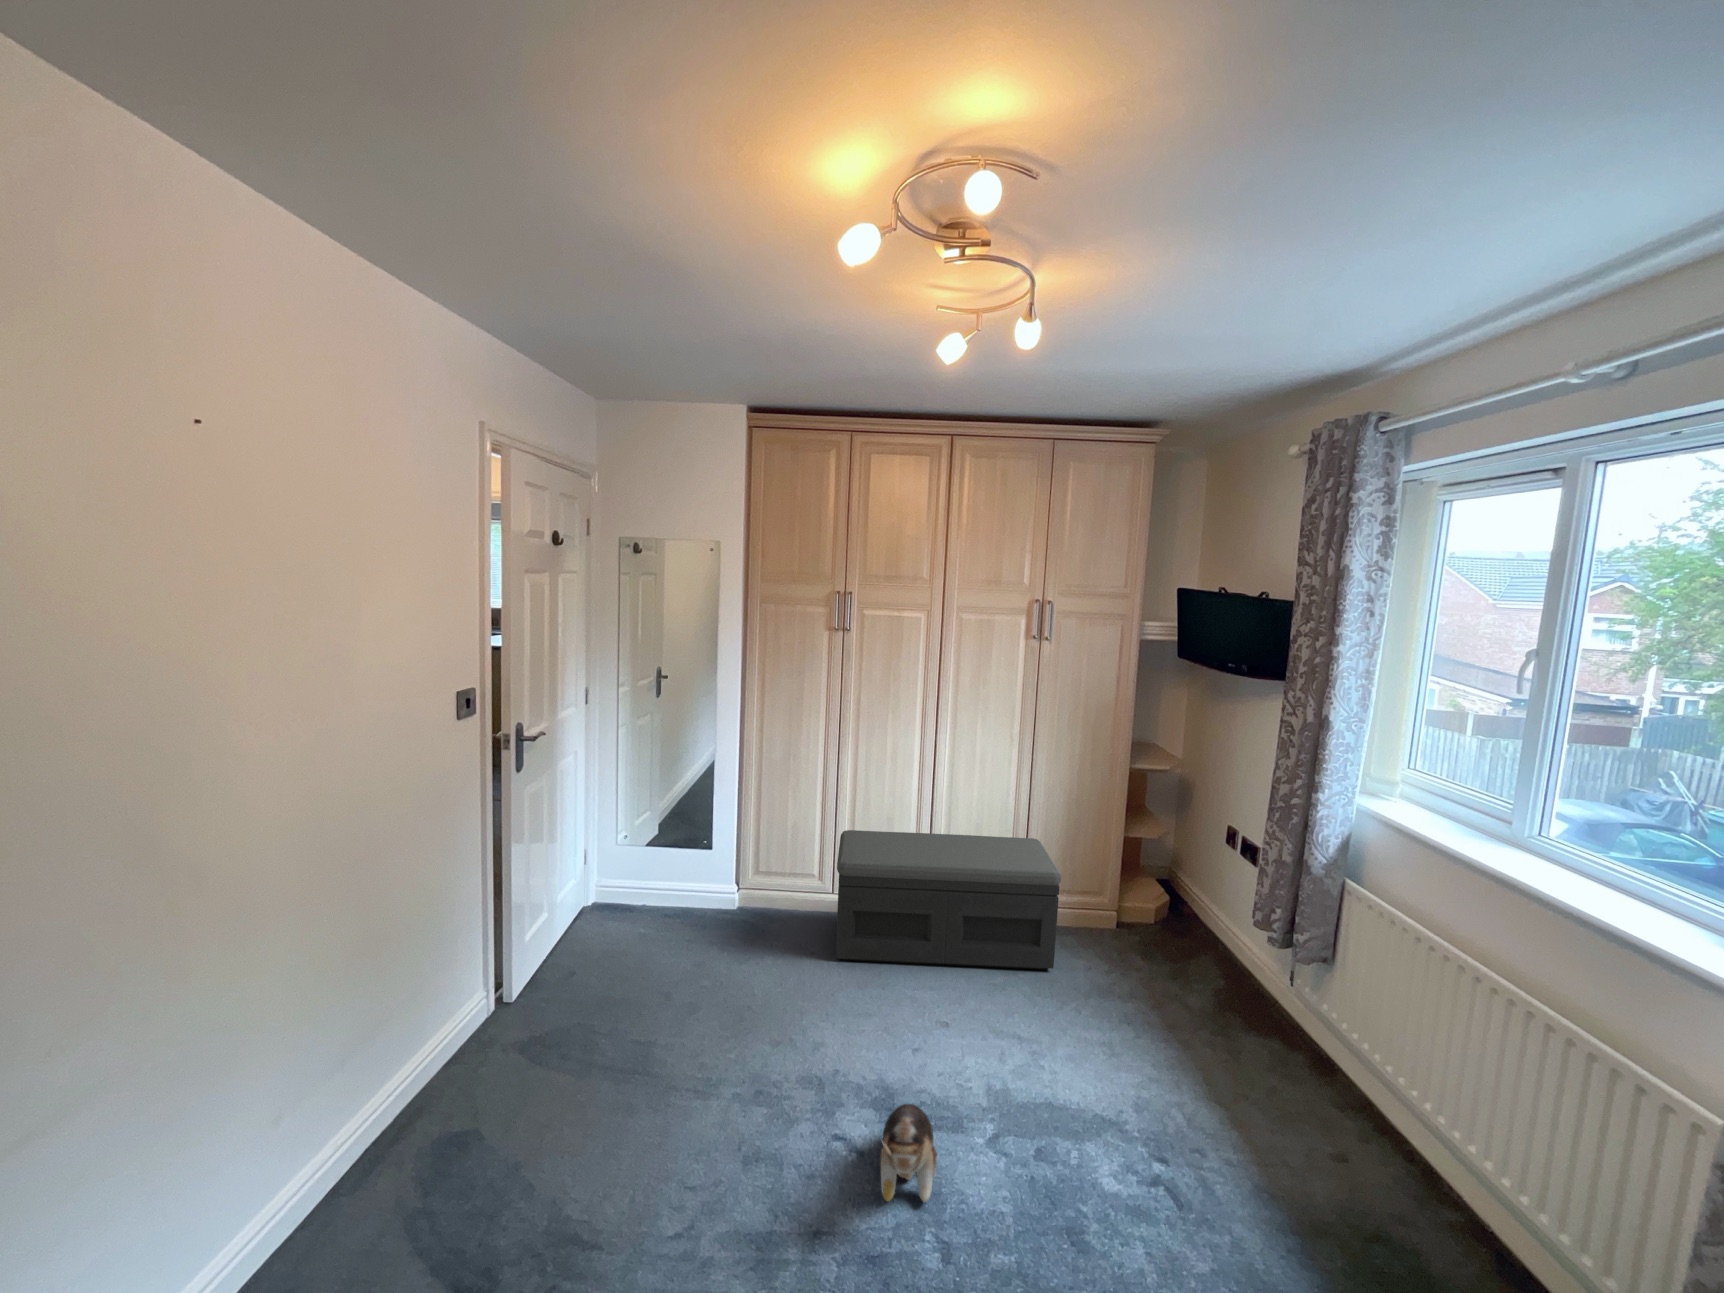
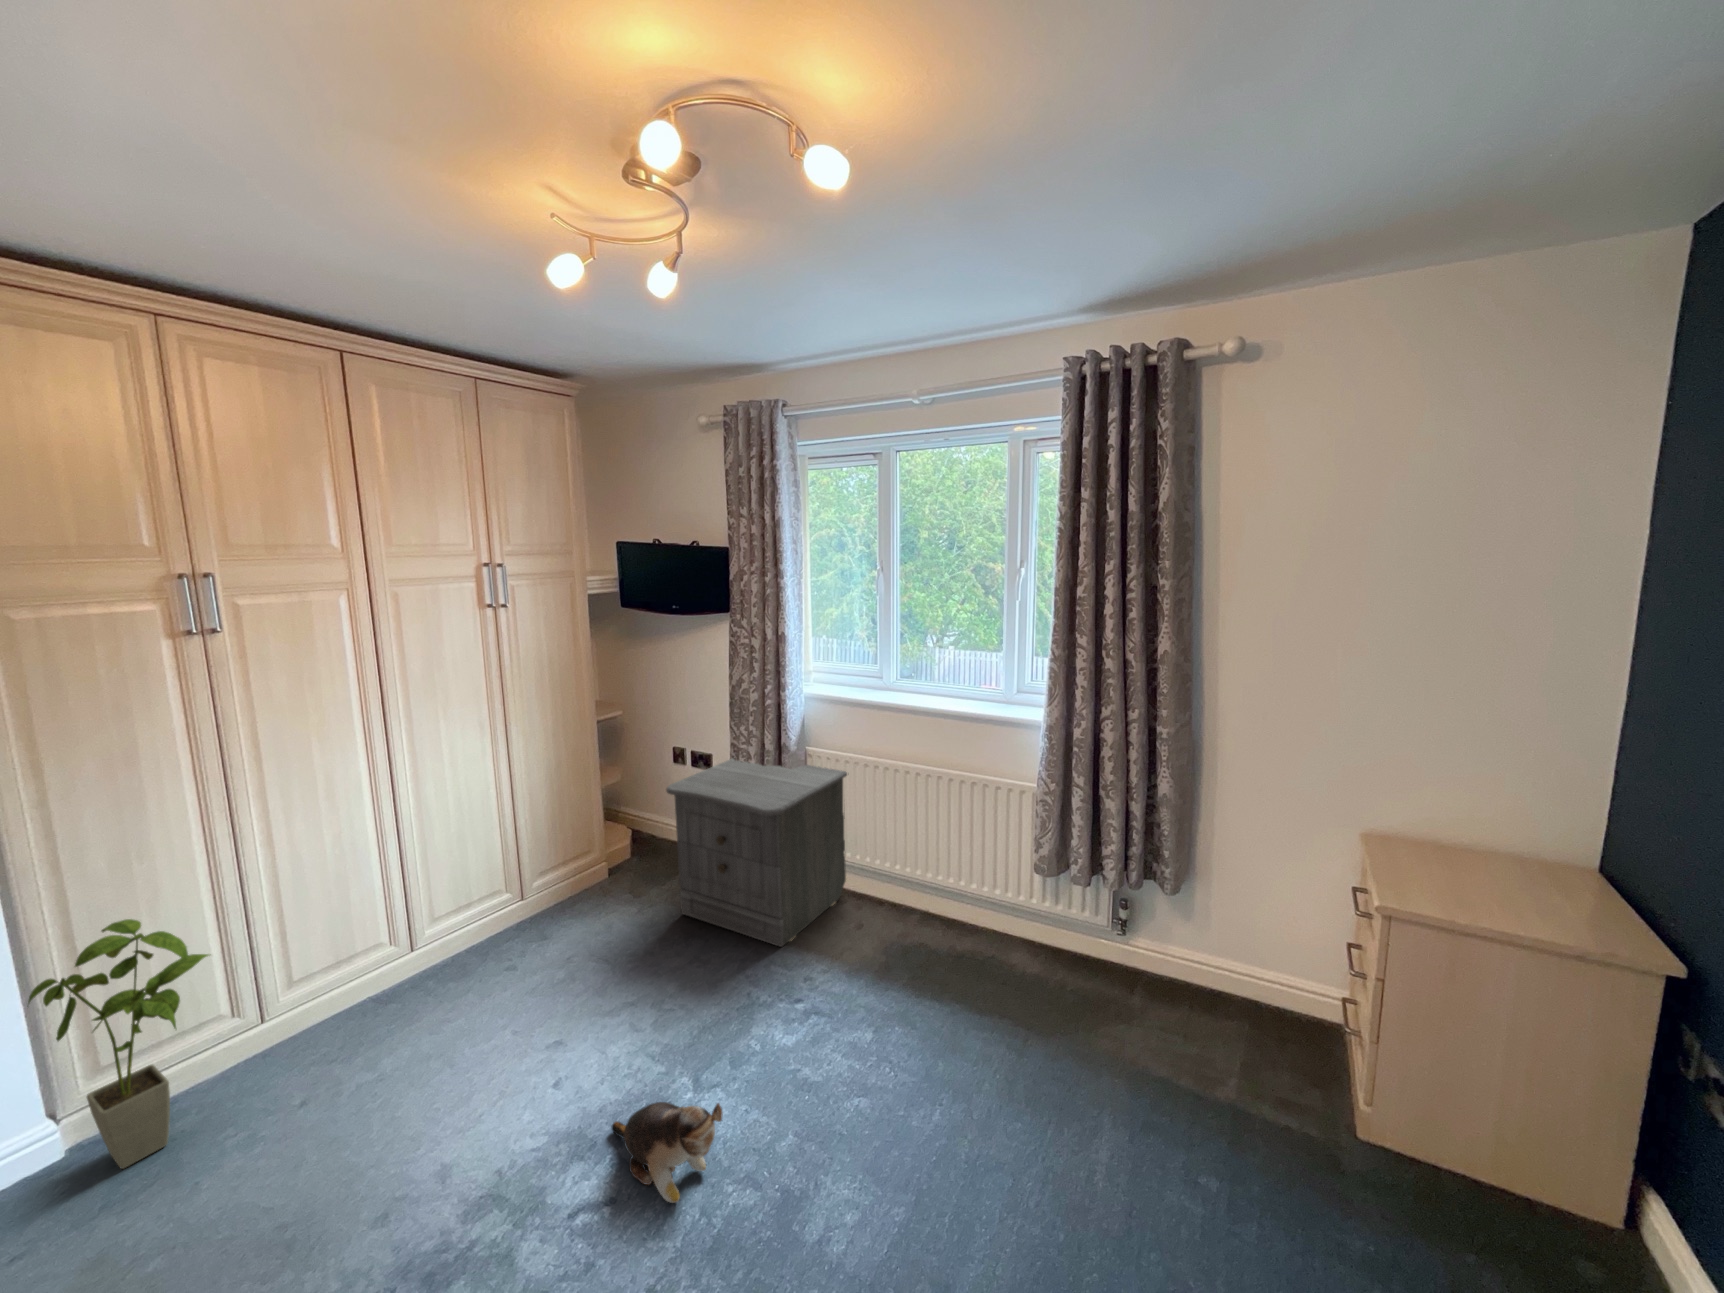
house plant: none [730,787,808,930] -> present [28,919,209,1169]
storage bench: present [836,830,1061,970] -> none [272,825,598,1086]
nightstand: none [1141,852,1392,1108] -> present [666,759,847,947]

